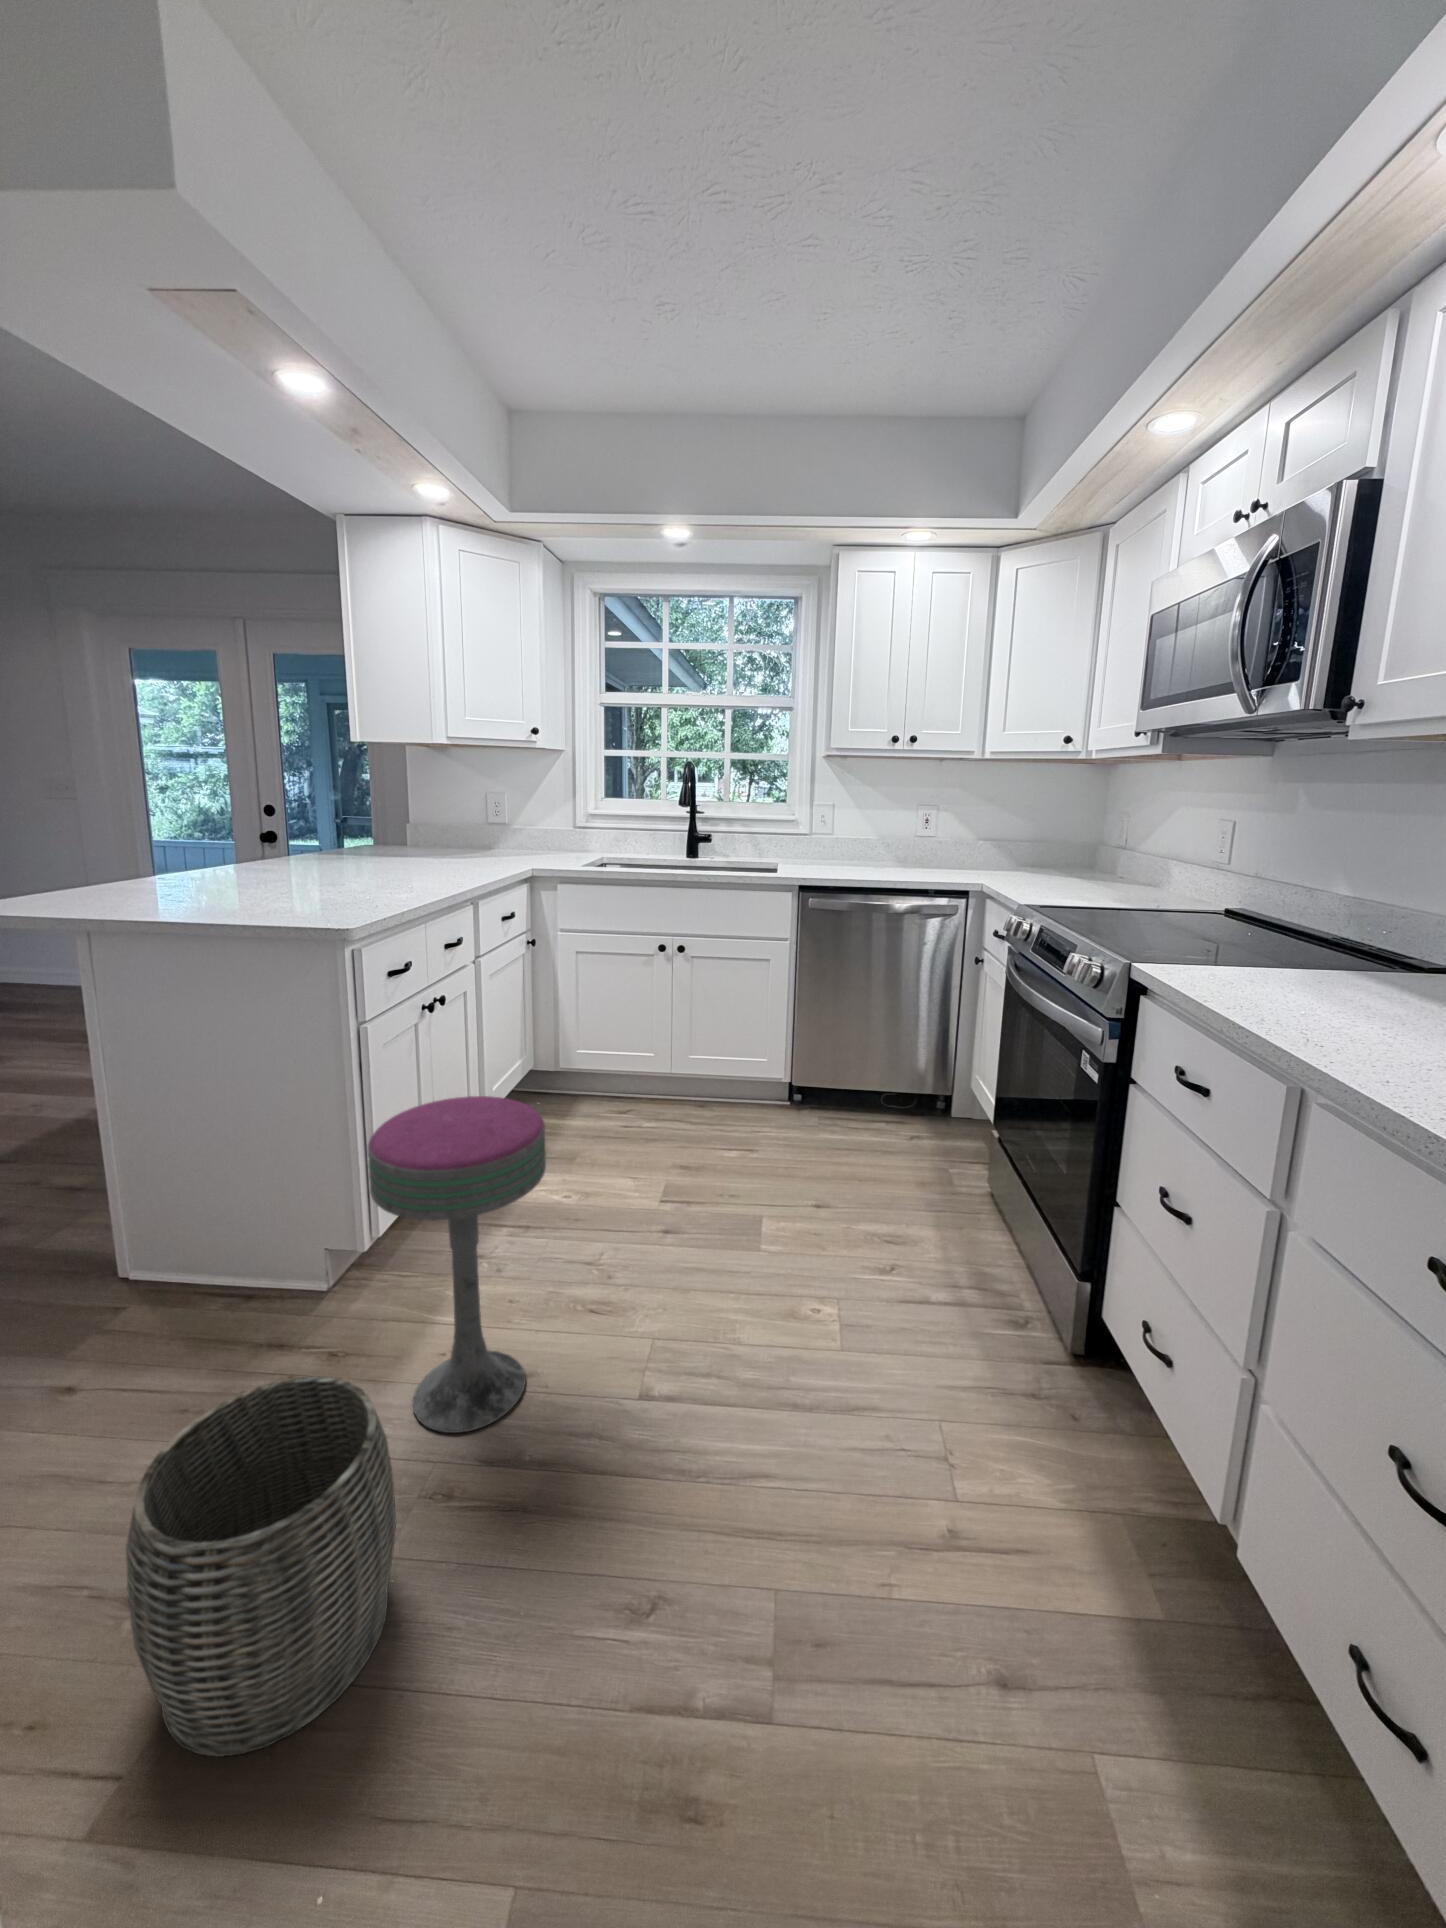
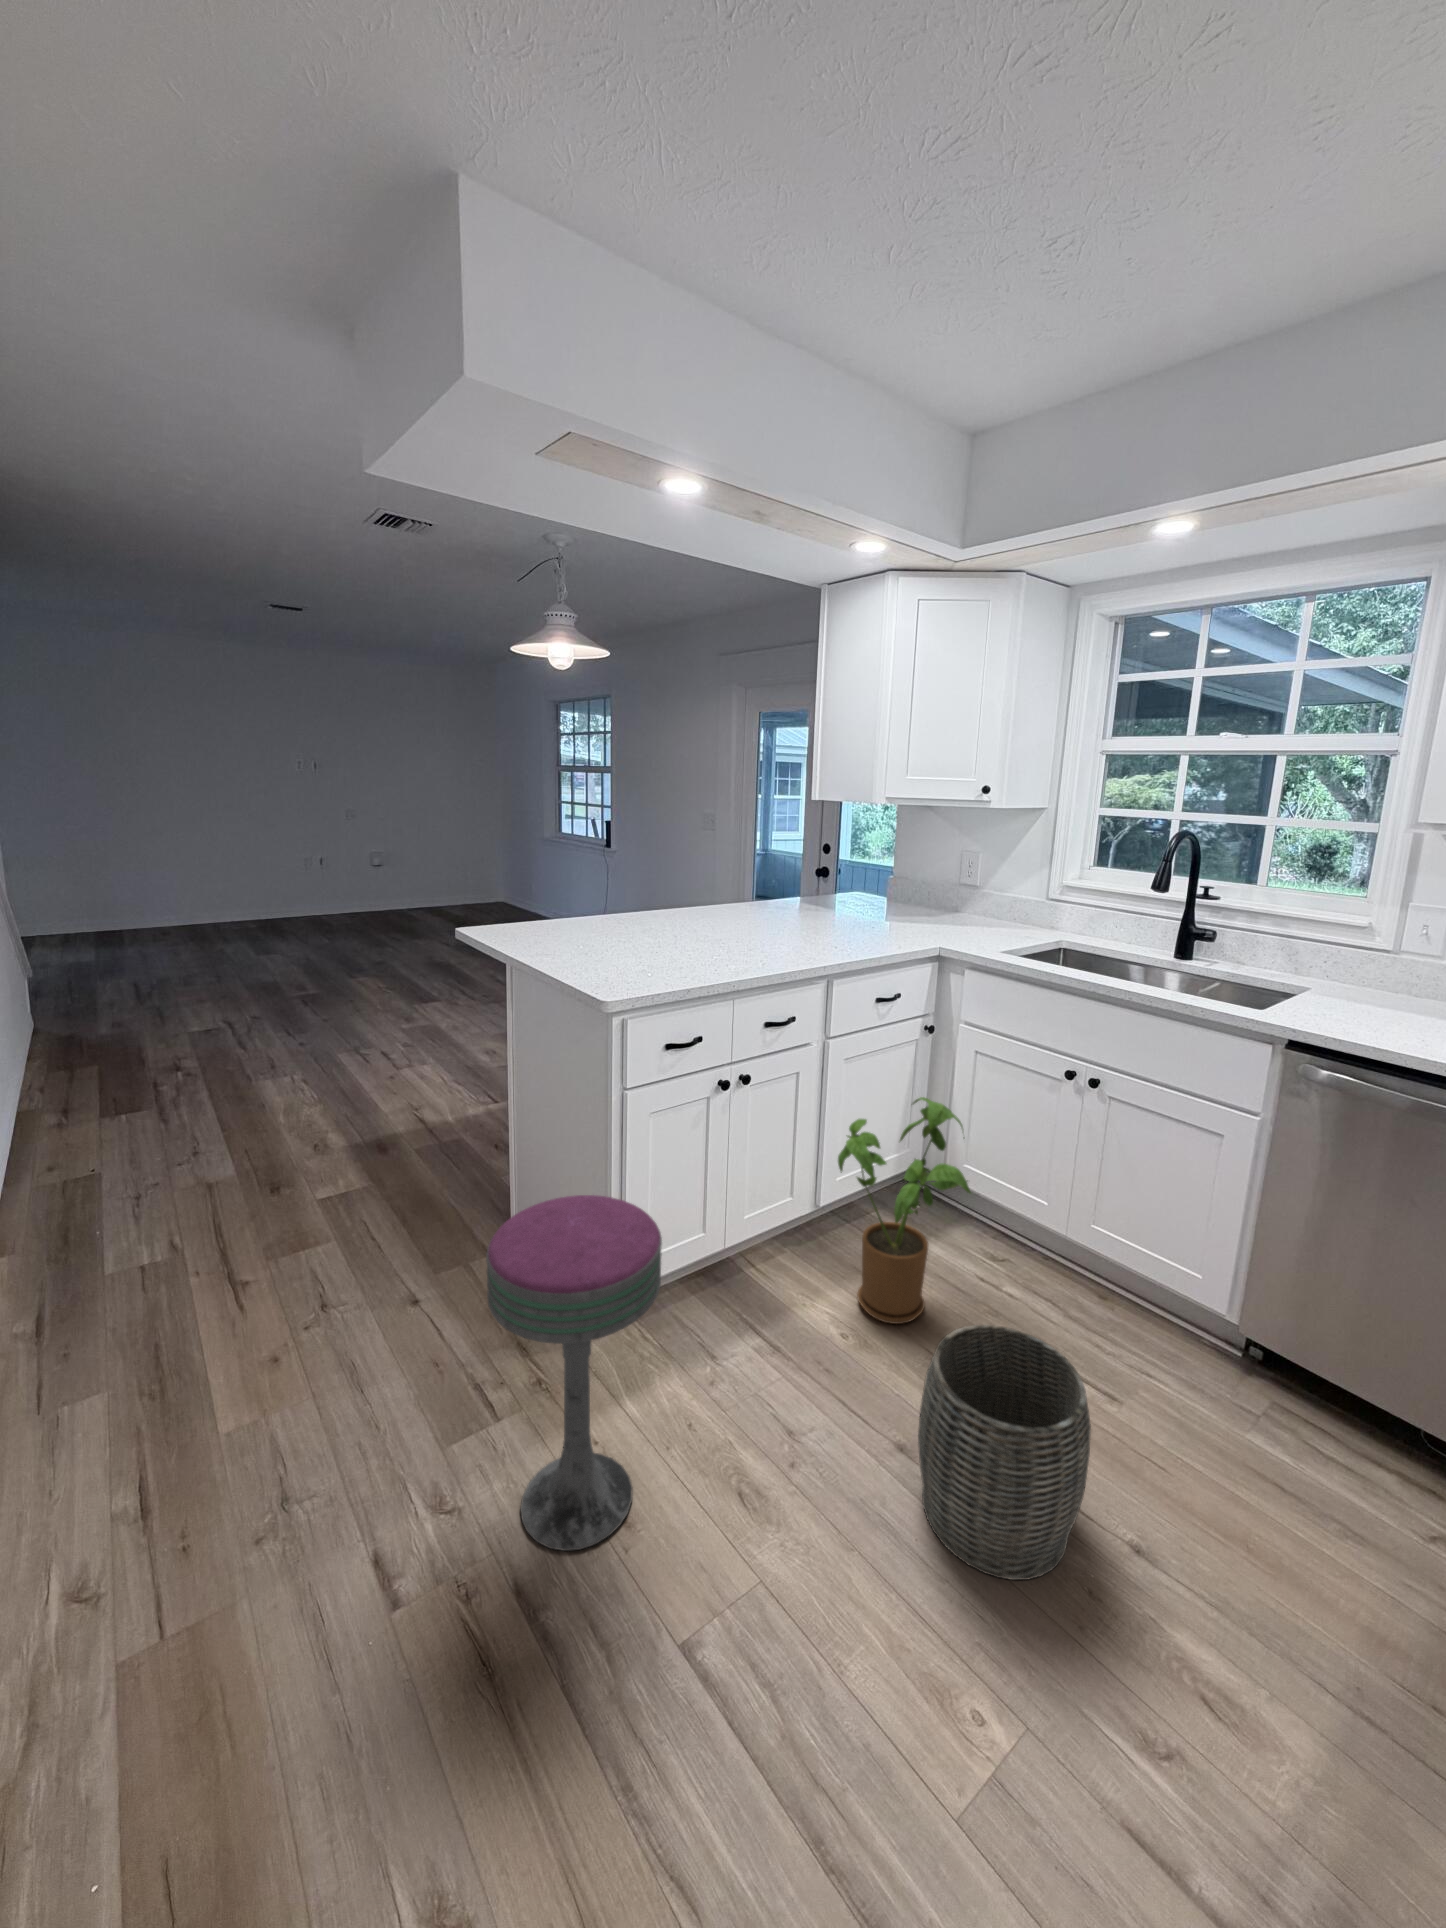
house plant: none [524,983,649,1176] -> present [838,1097,971,1324]
woven basket: present [126,1376,396,1757] -> present [918,1325,1091,1580]

